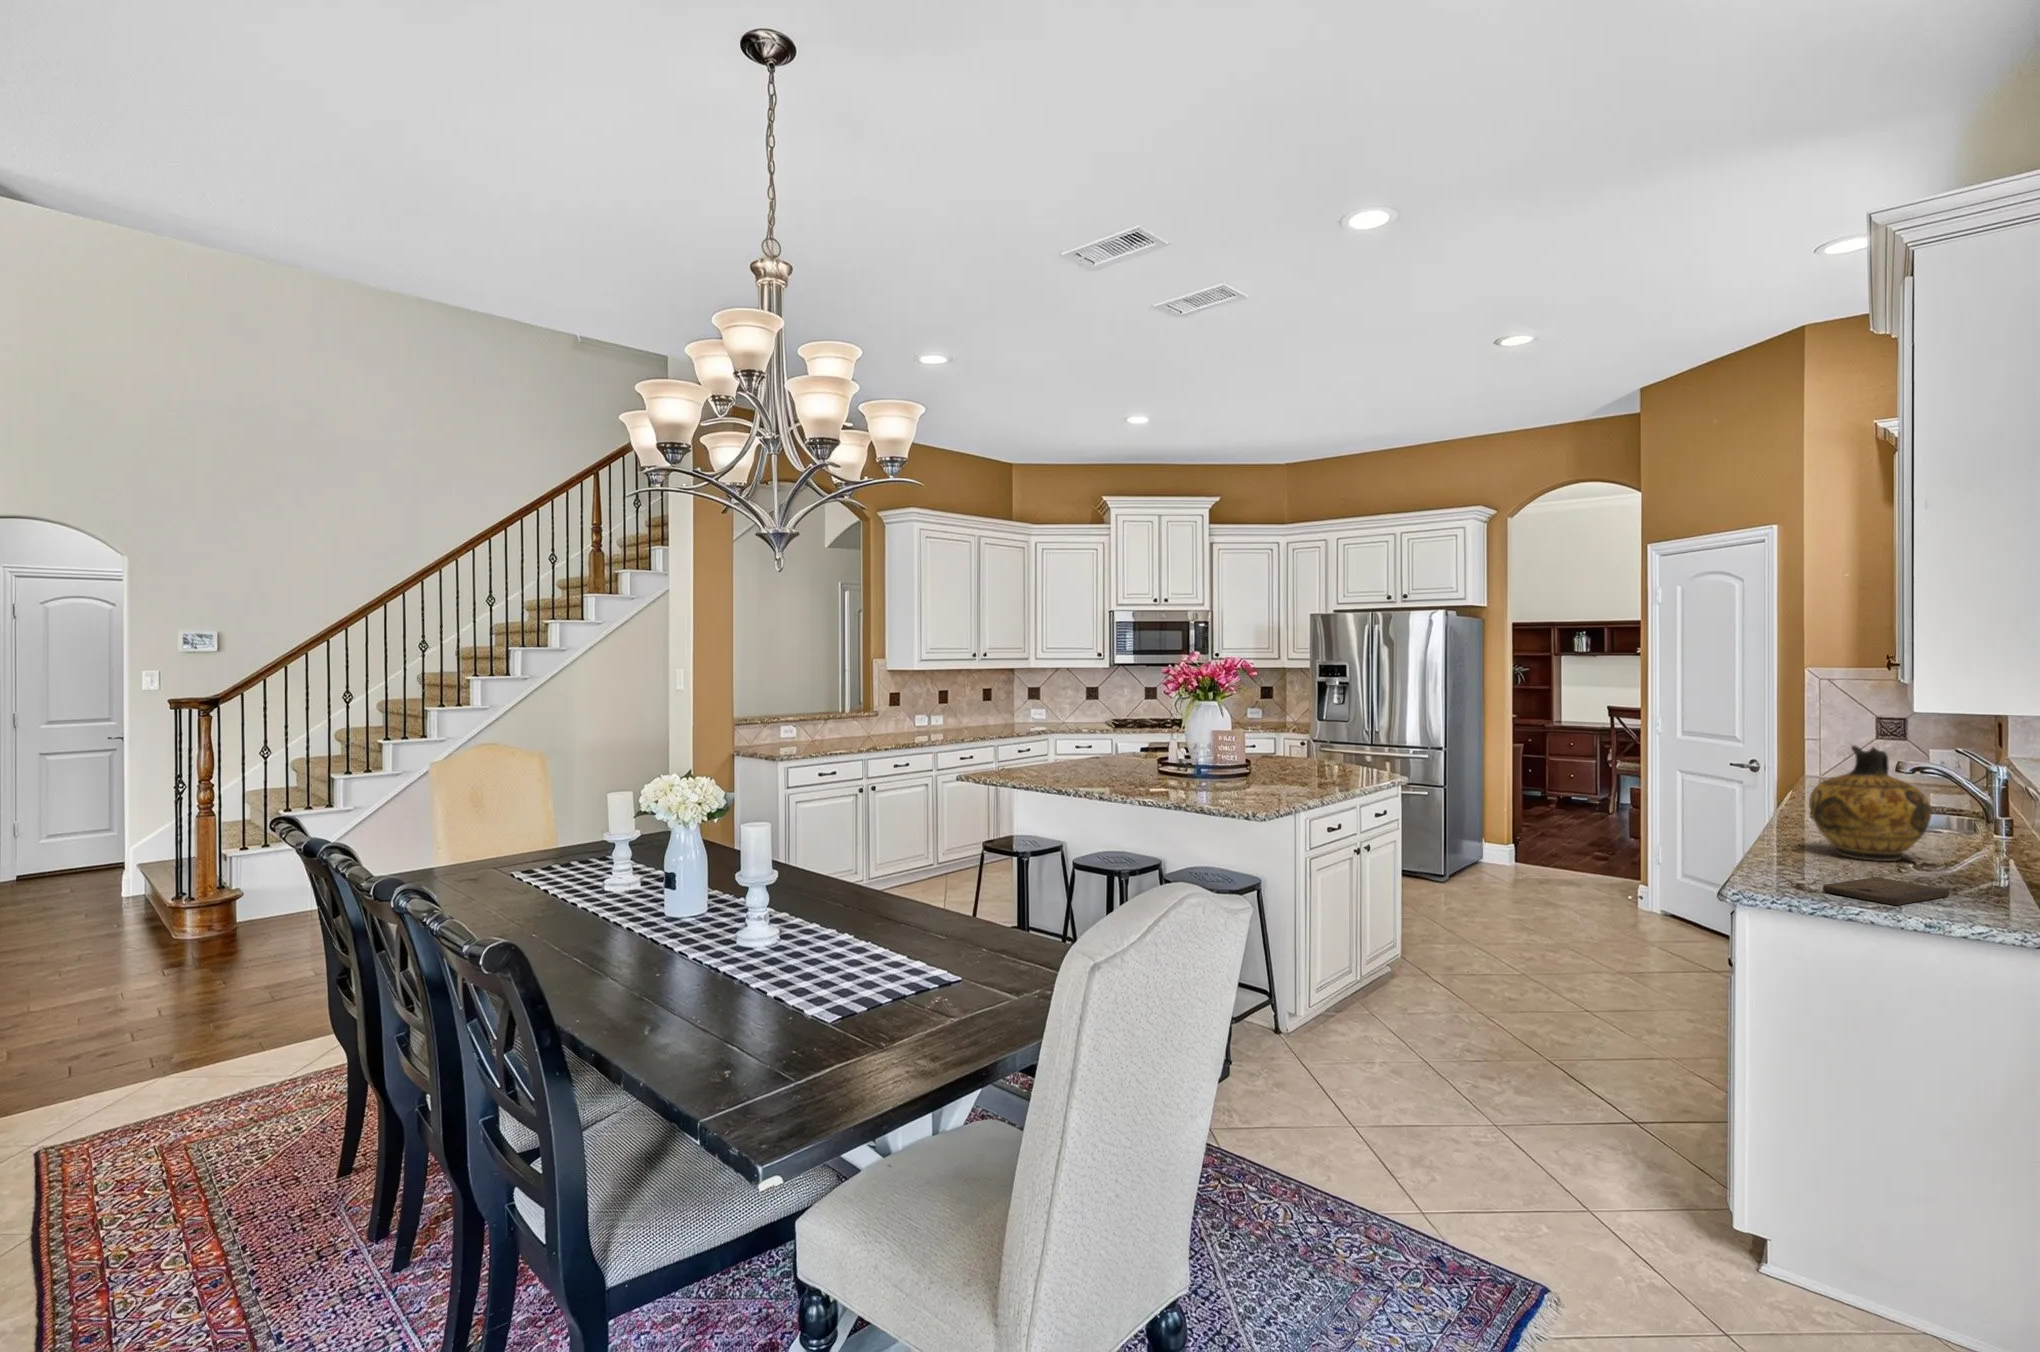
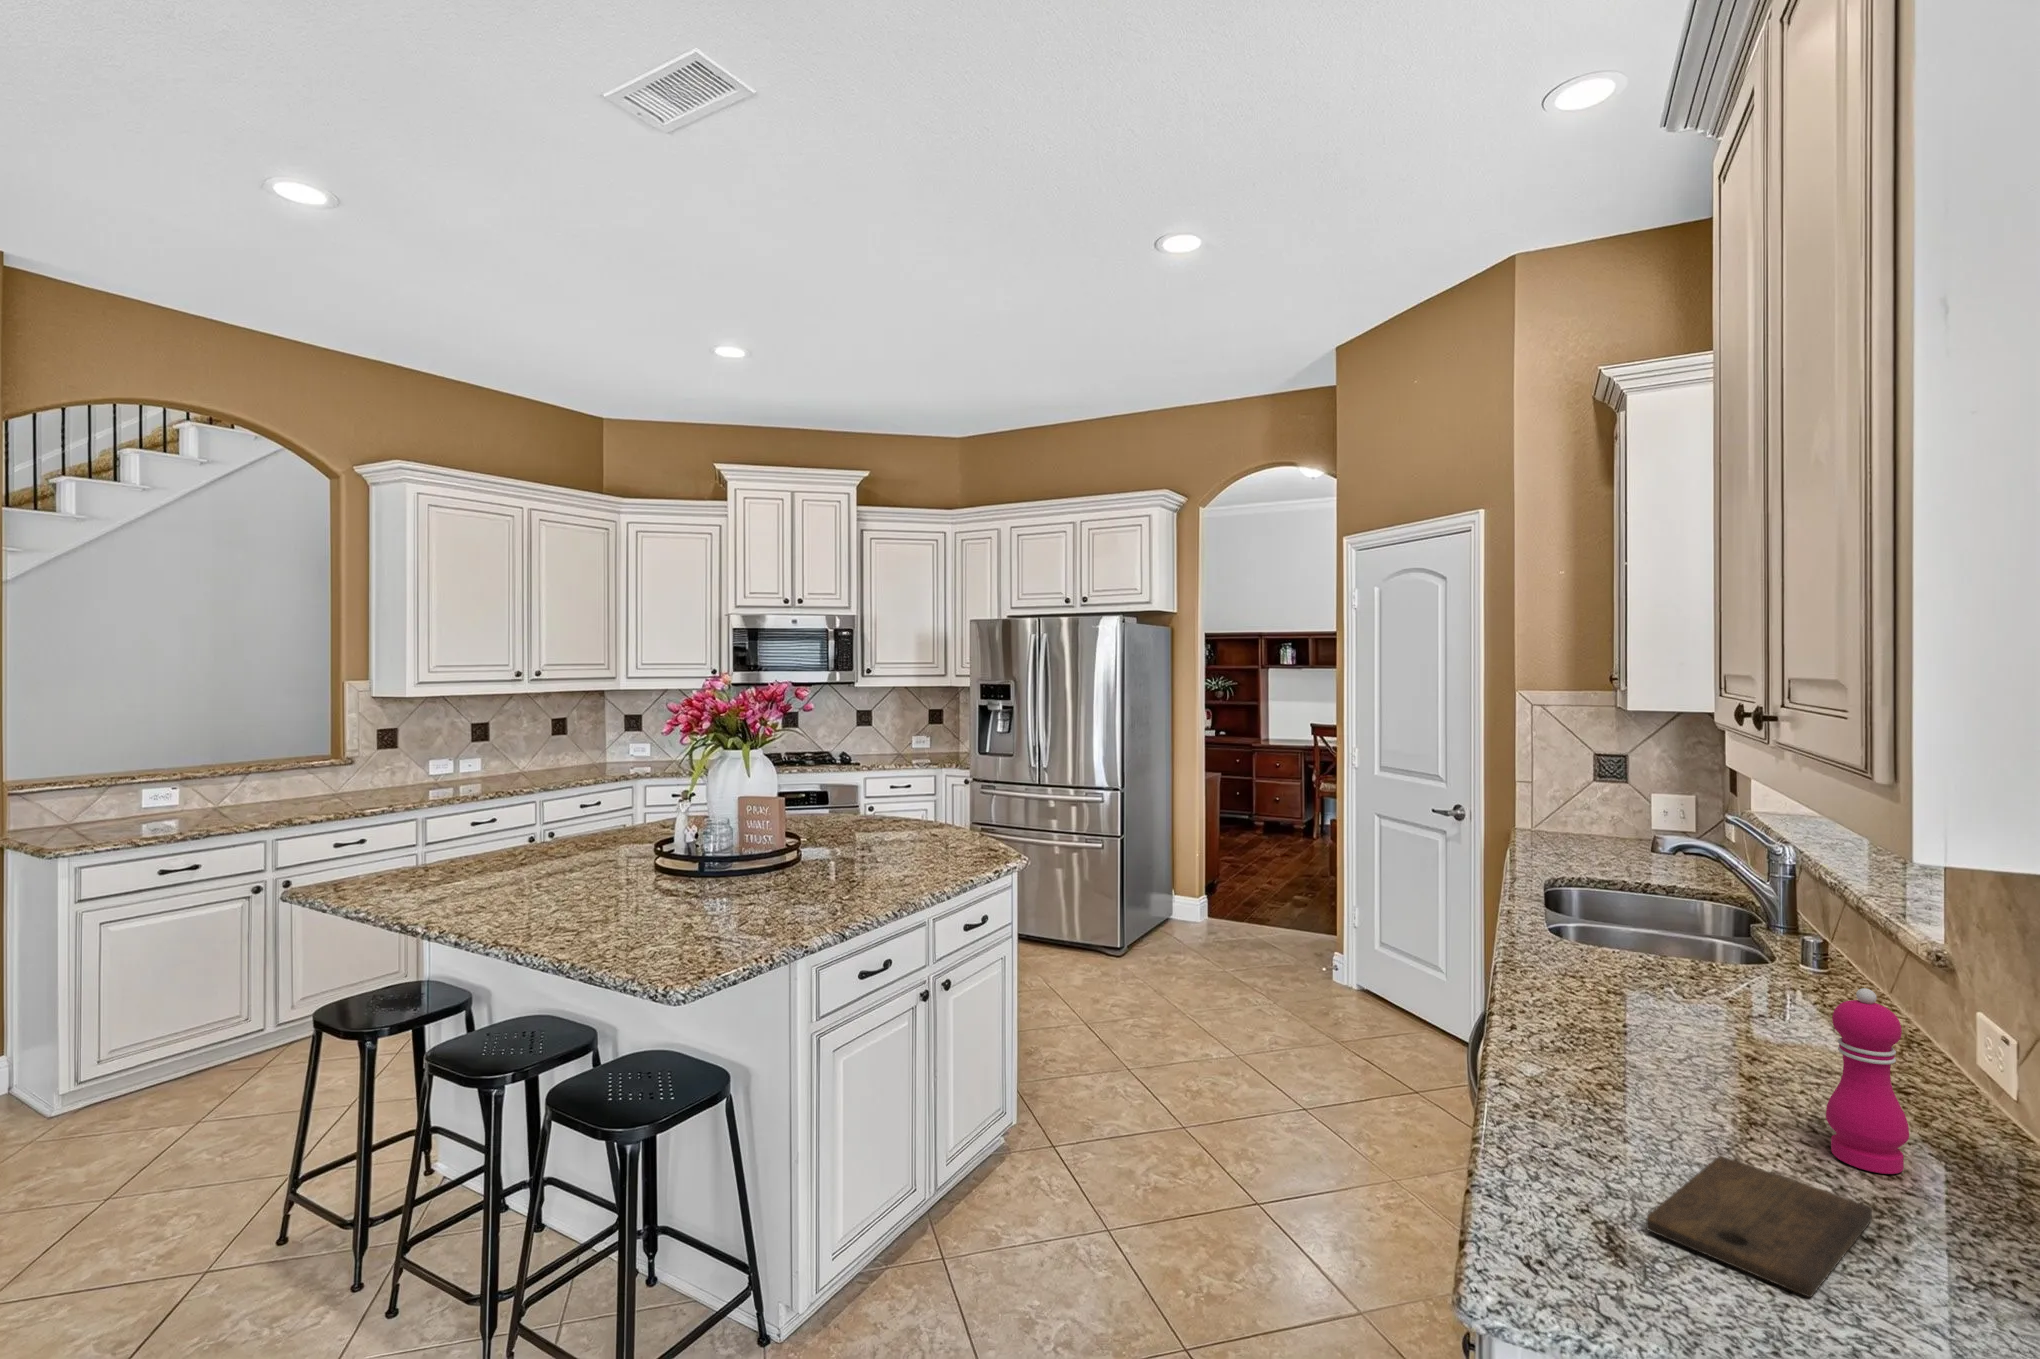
ceramic jug: present [1809,746,1932,861] -> none [1568,851,1760,1058]
pepper mill: none [1944,800,1988,889] -> present [1826,988,1909,1174]

